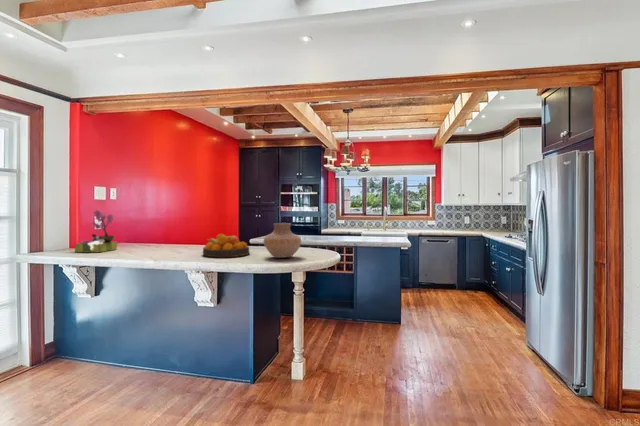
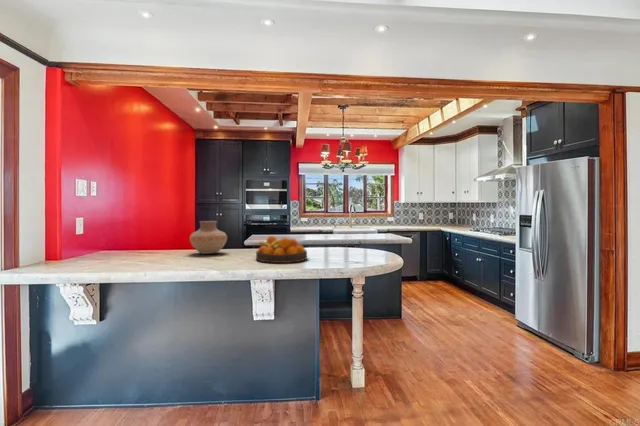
flower arrangement: present [75,210,117,252] -> none [77,208,126,266]
vase: present [264,223,301,258] -> present [190,221,227,254]

